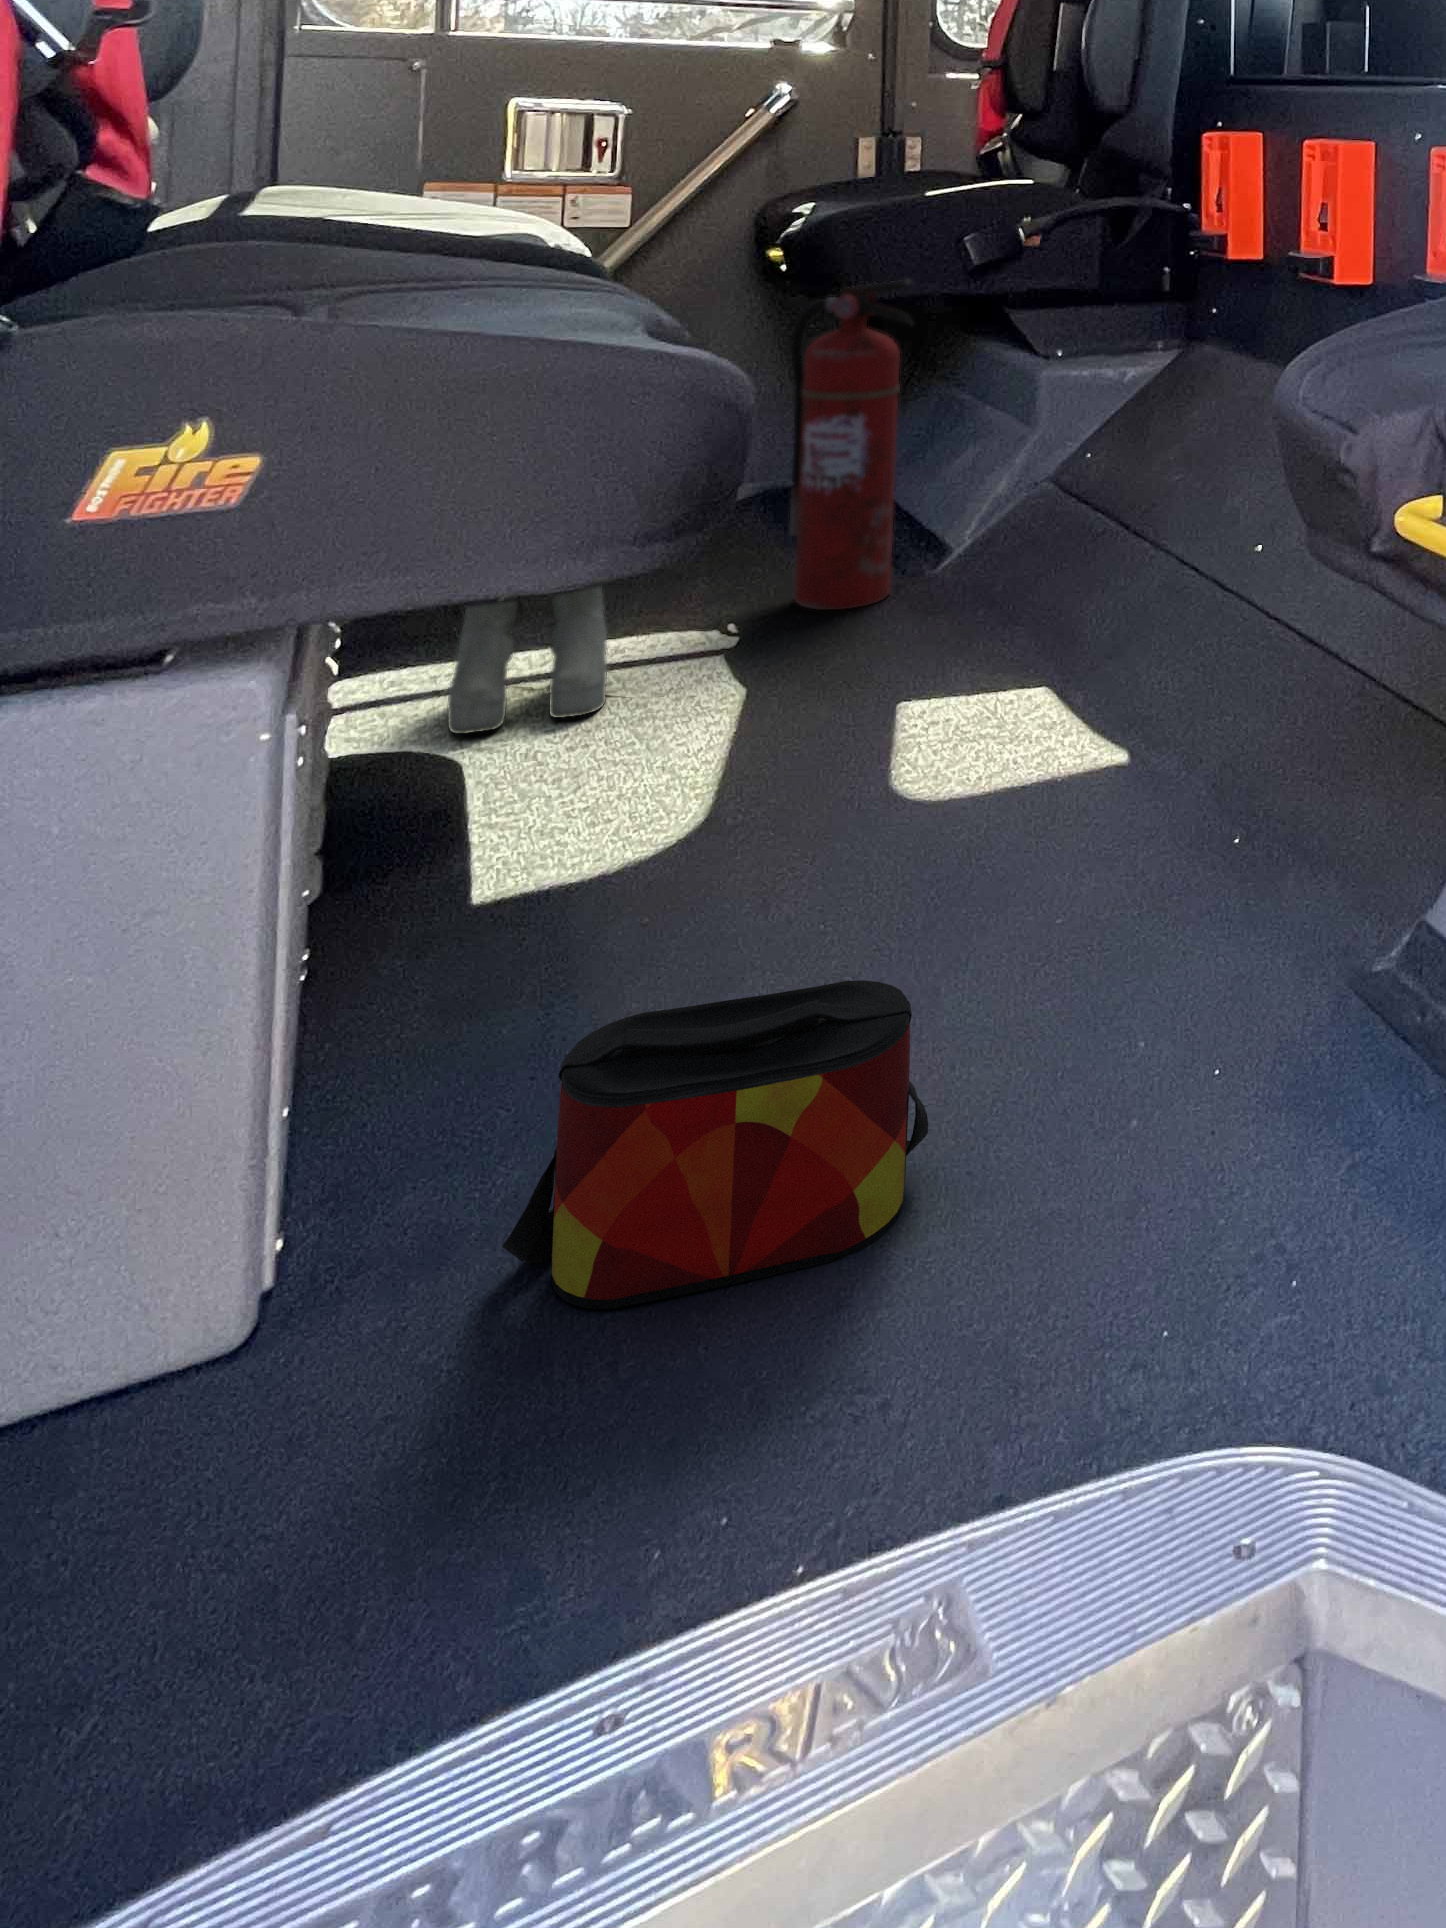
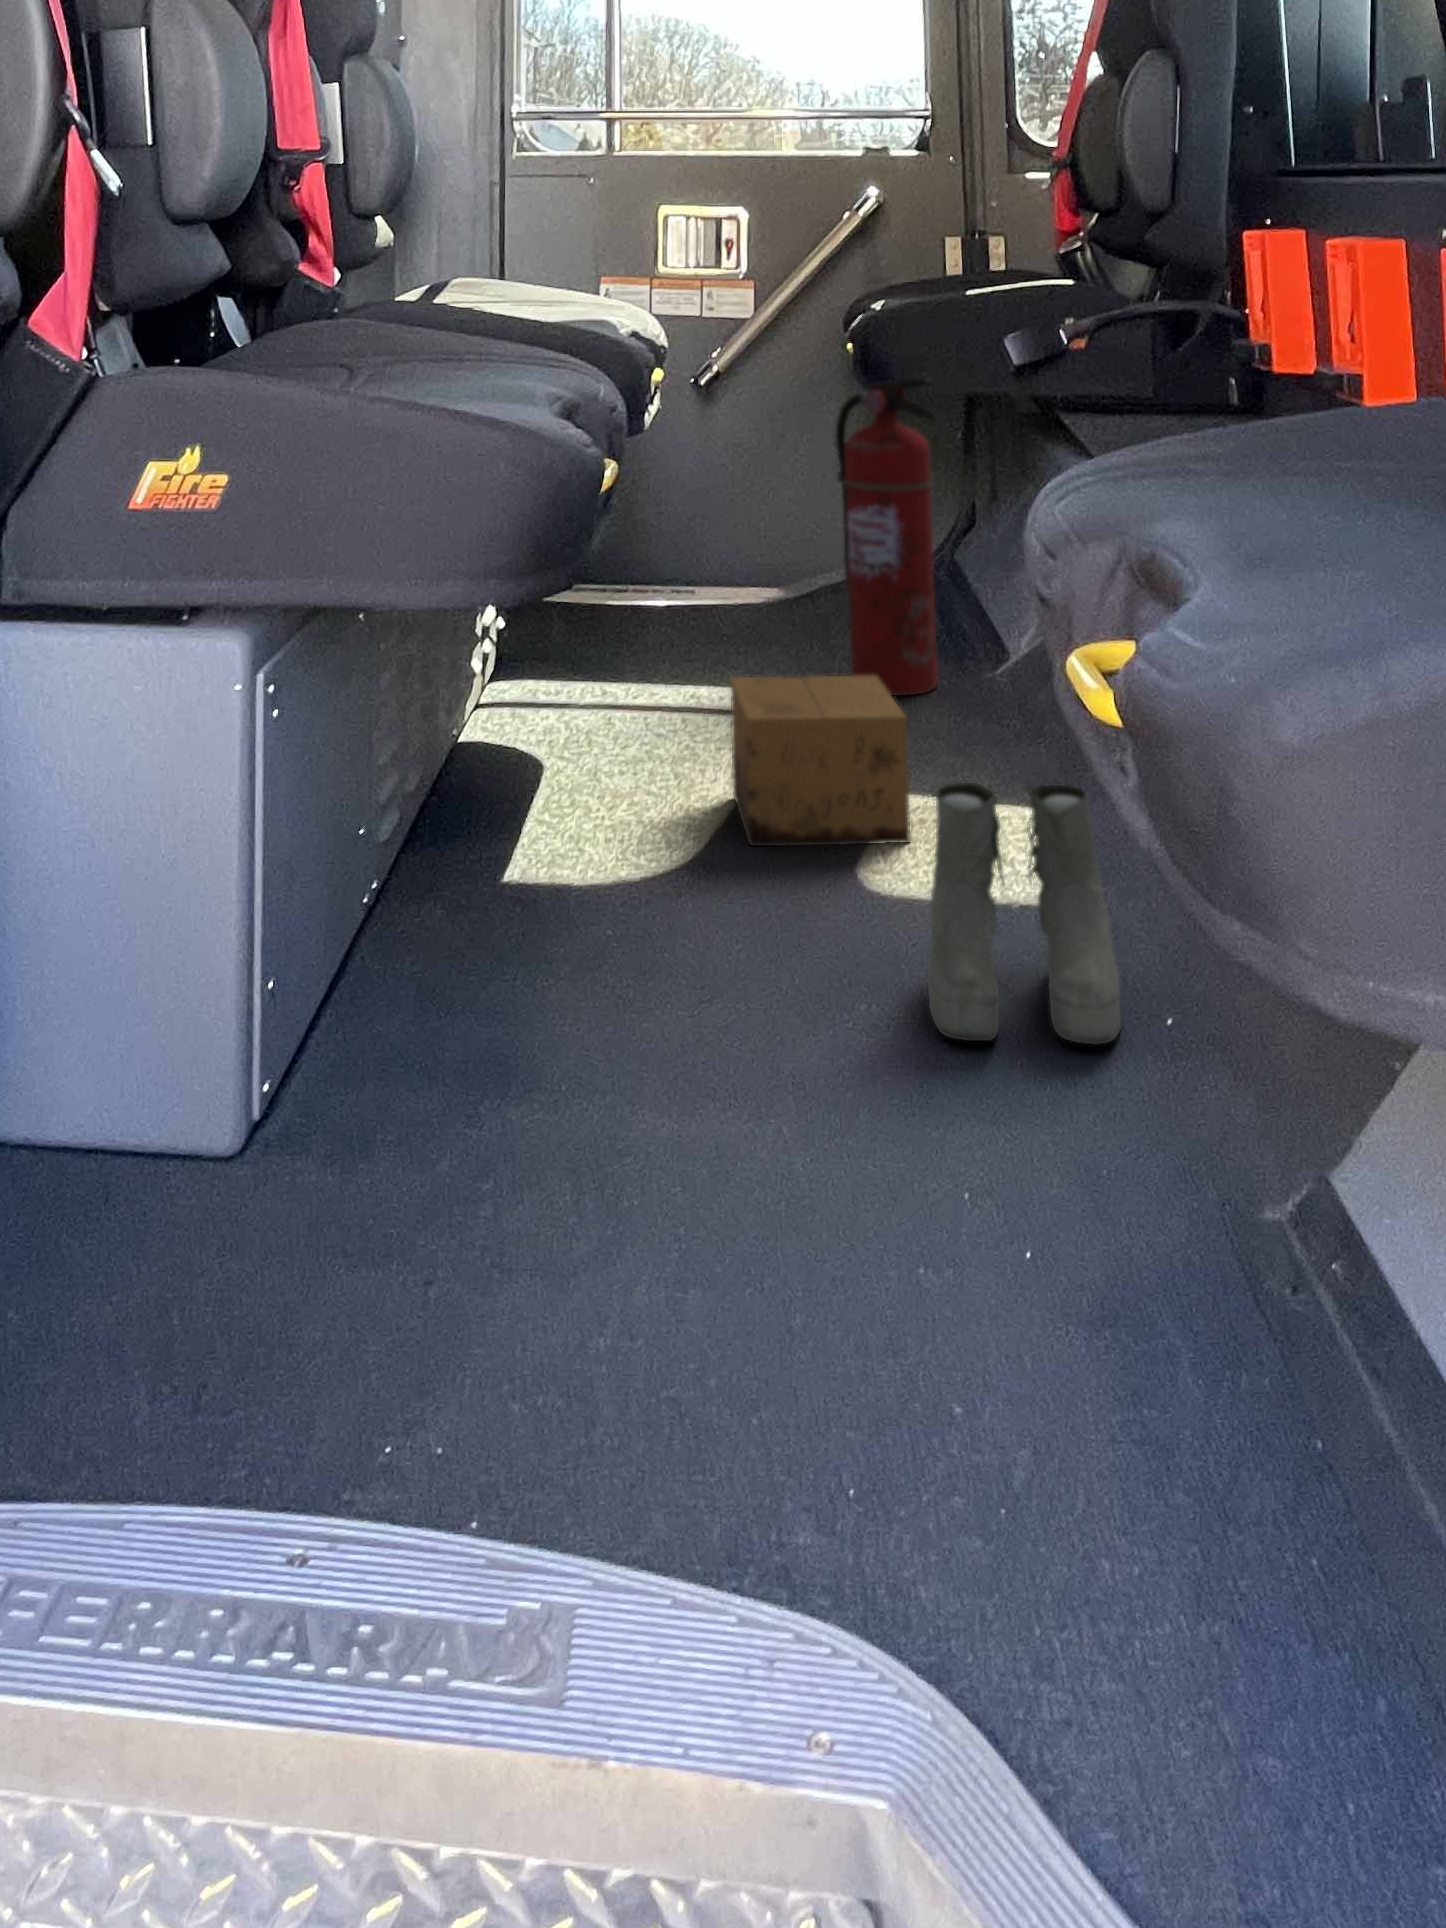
boots: present [448,588,607,734] -> present [927,782,1121,1045]
cardboard box: none [725,593,955,799] -> present [731,676,911,846]
bag: present [502,980,928,1309] -> none [393,959,702,1216]

